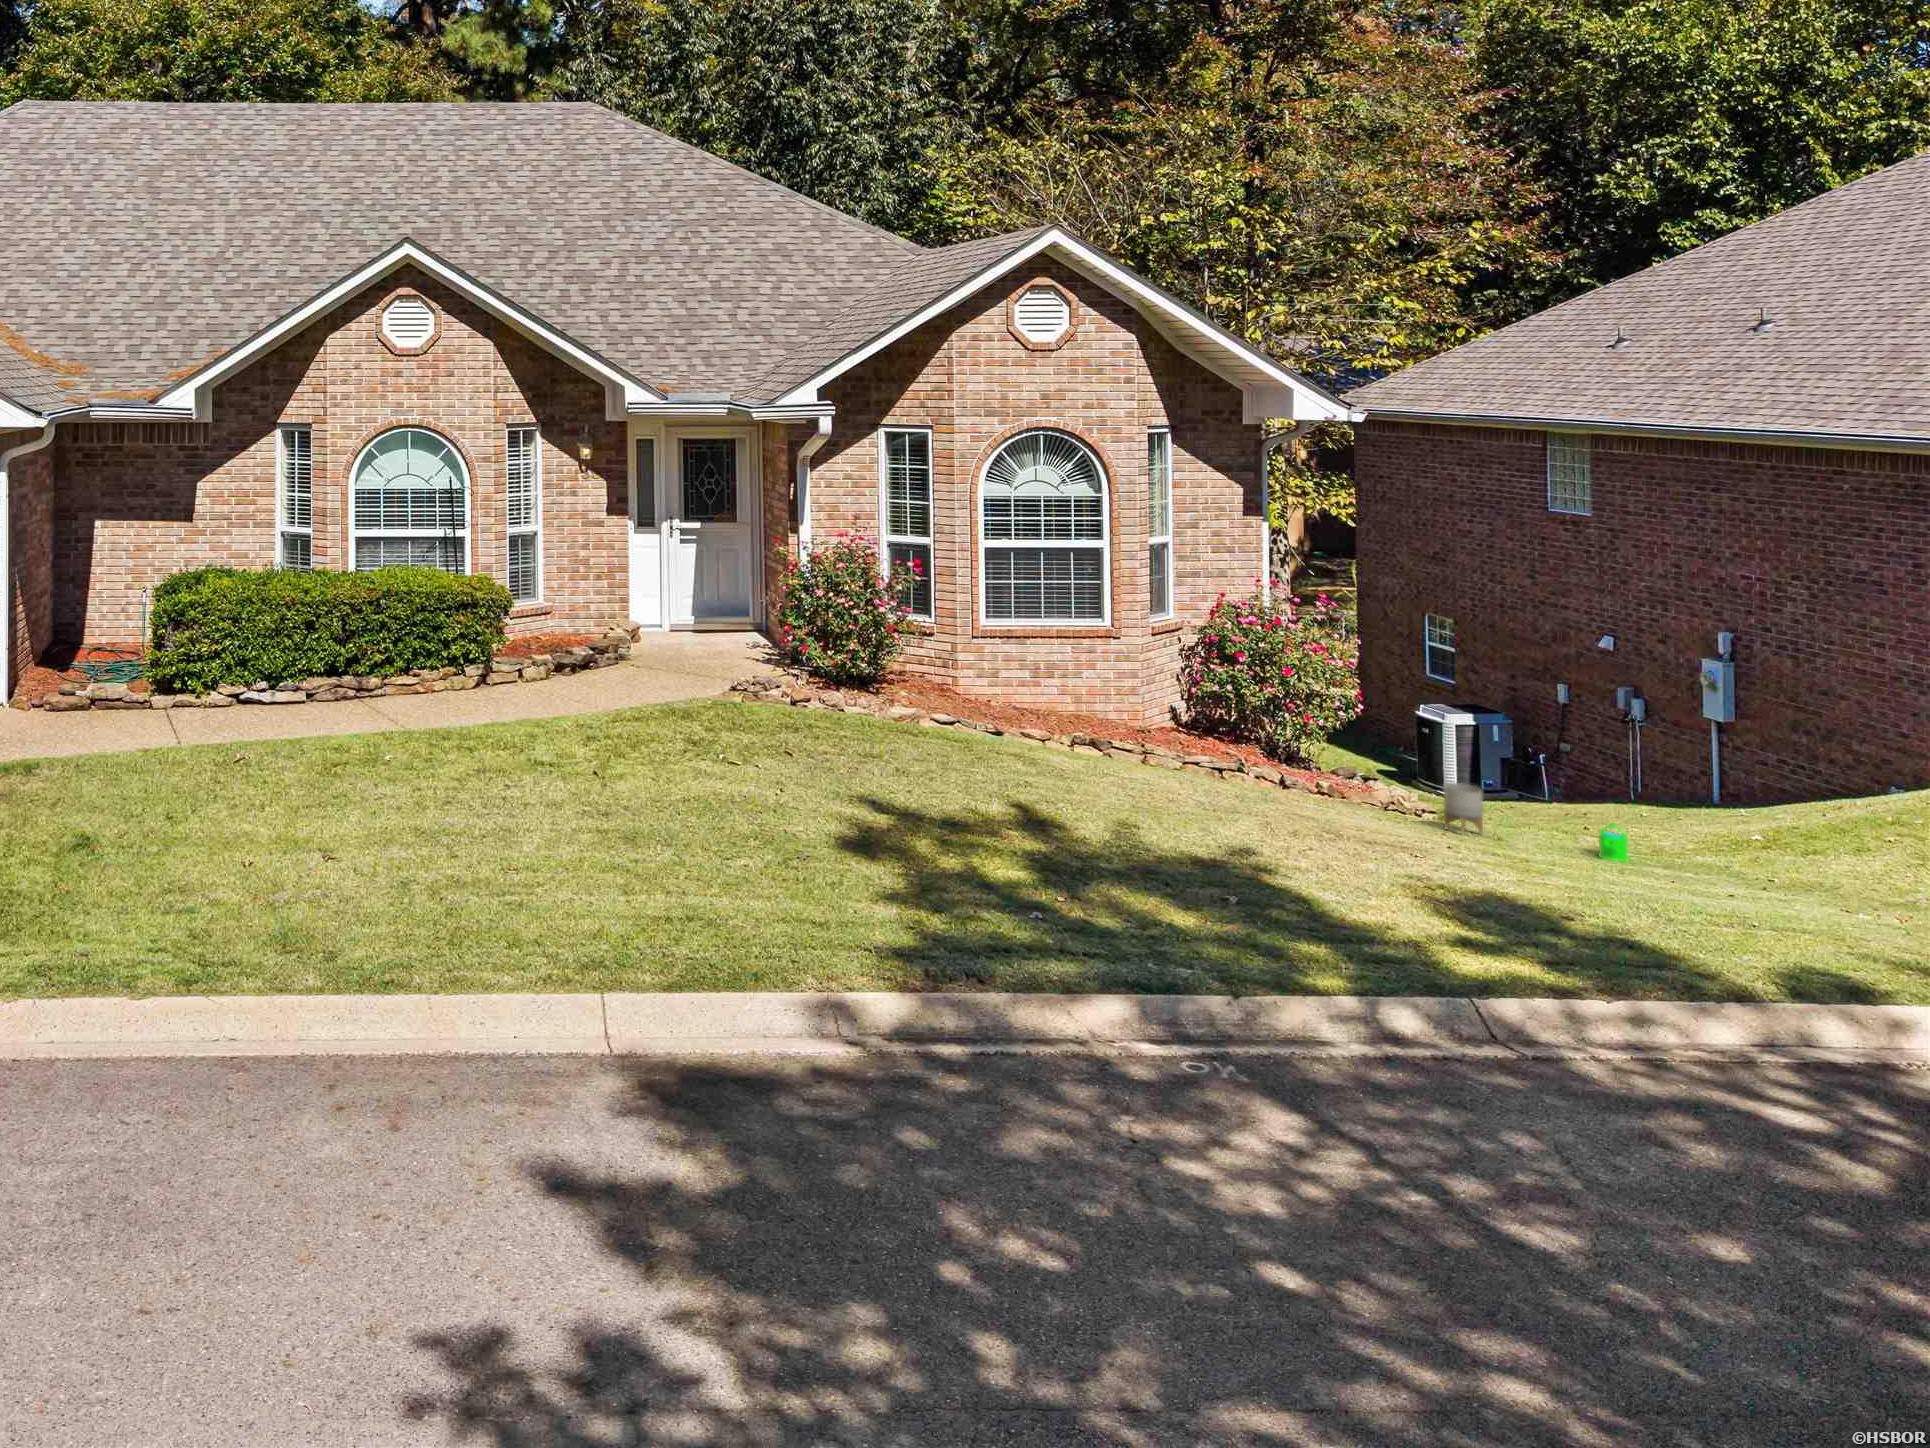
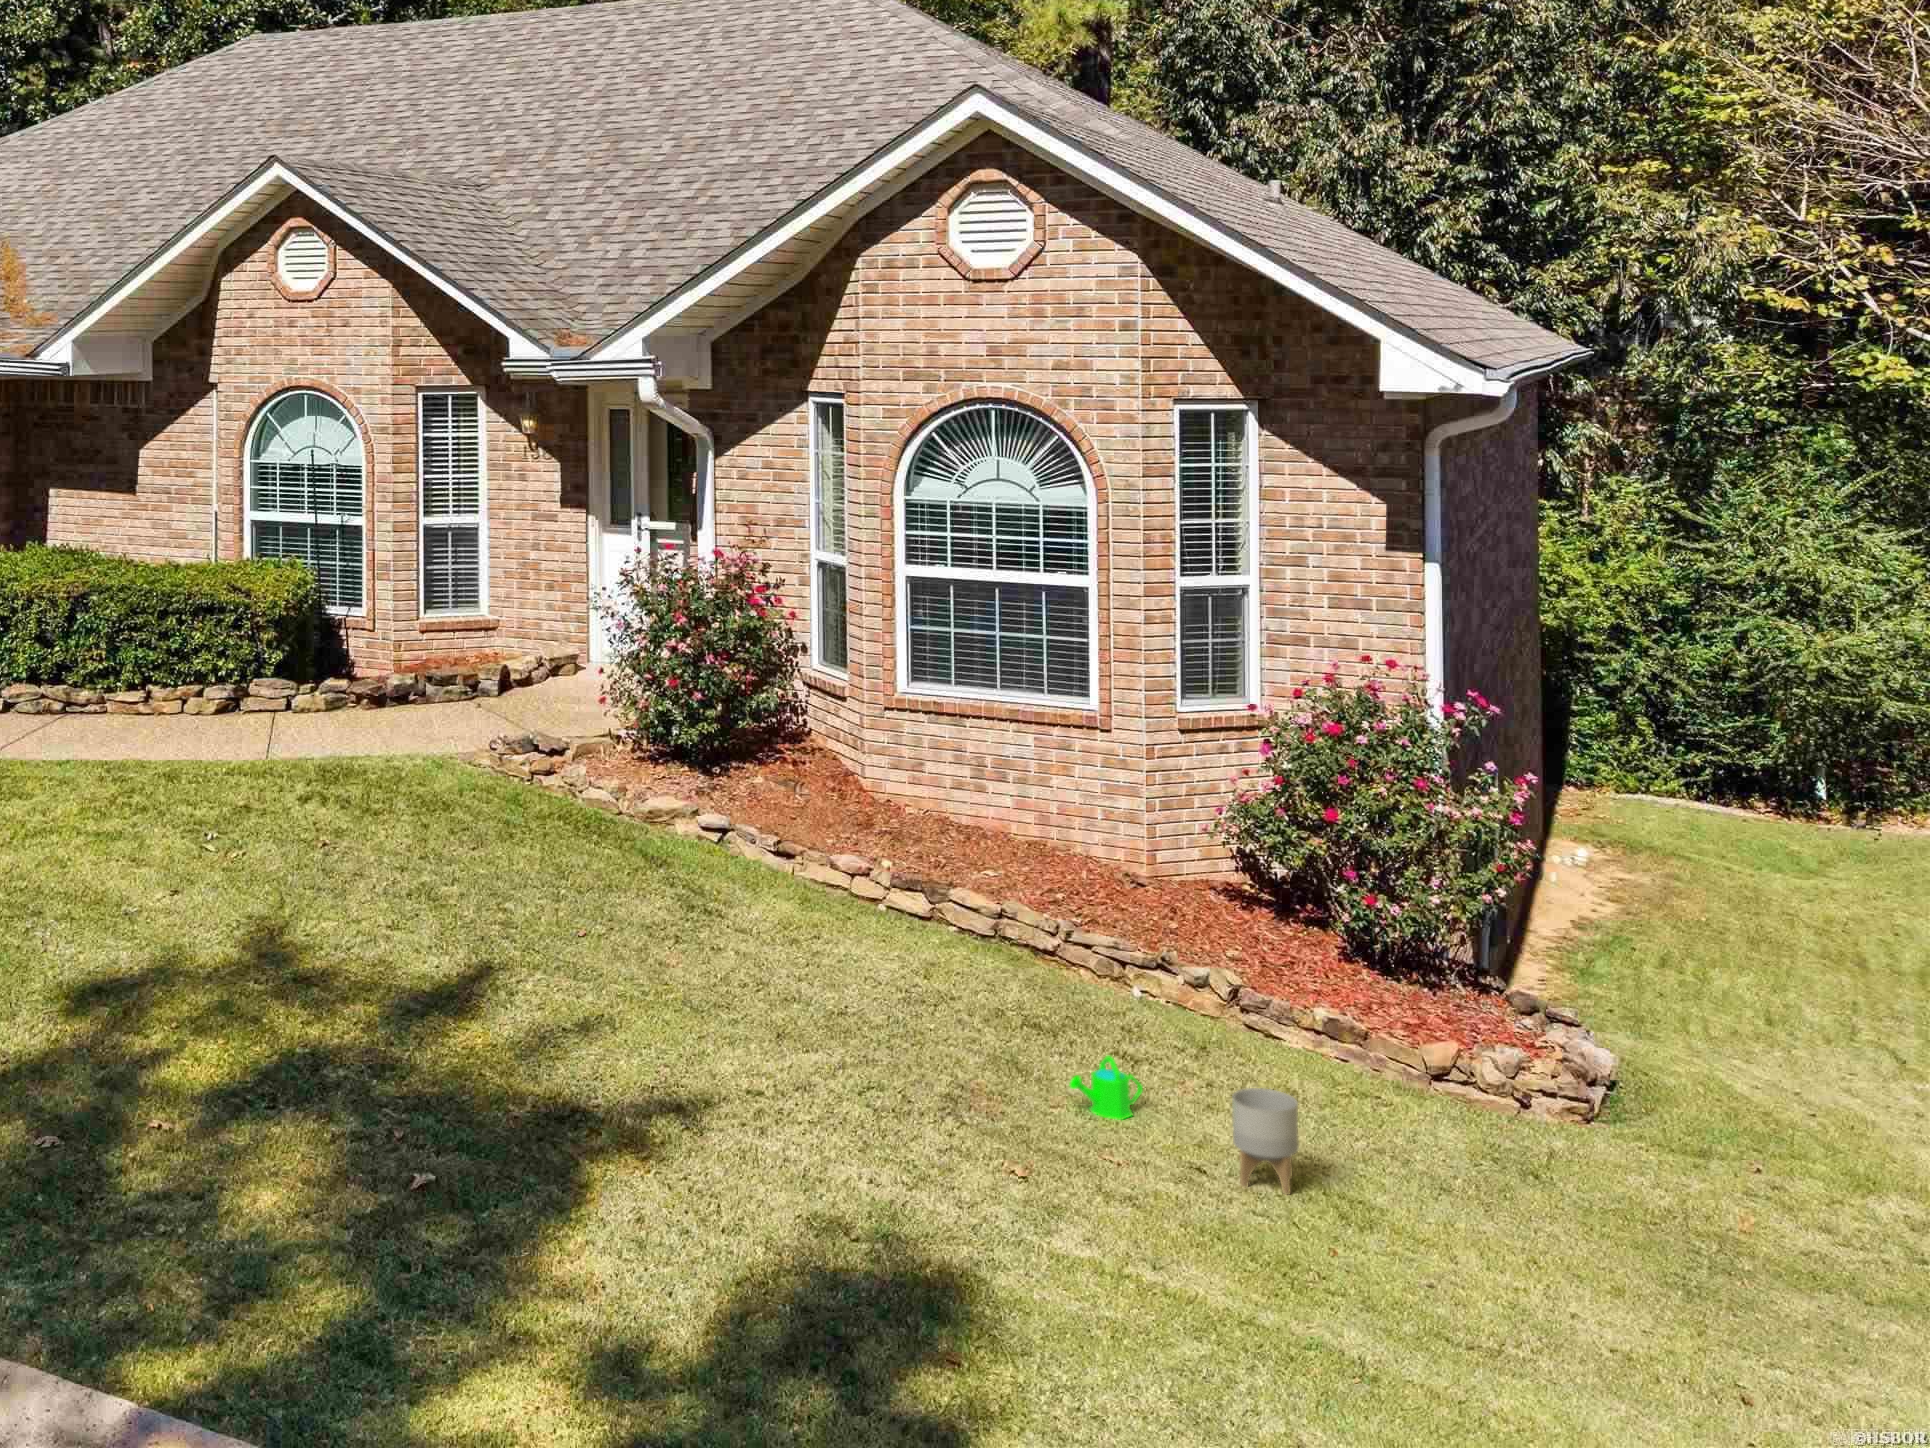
planter: present [1444,783,1483,834] -> present [1232,1088,1299,1195]

